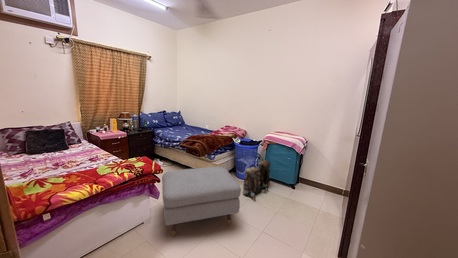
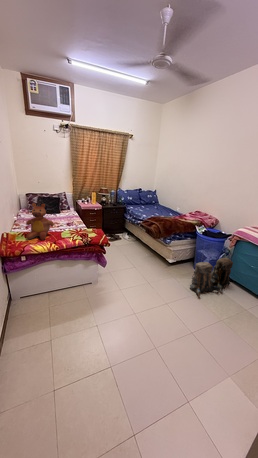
teddy bear: none [38,134,87,188] -> present [26,203,54,240]
ottoman: present [162,167,241,236] -> none [99,246,173,311]

